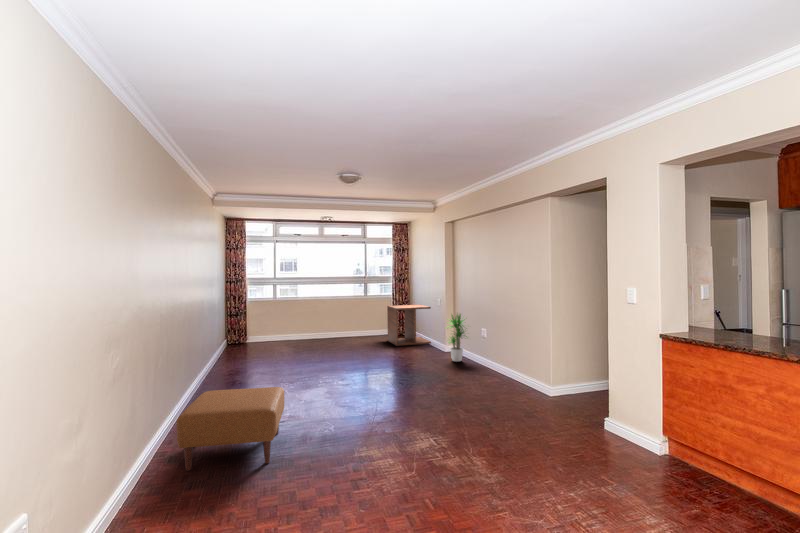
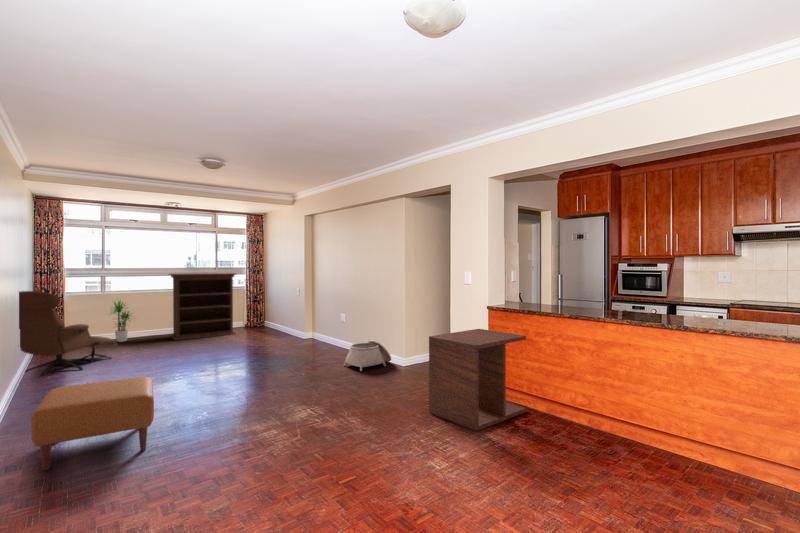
bookshelf: none [325,281,383,344] -> present [169,273,236,340]
lounge chair: none [201,299,280,370] -> present [19,291,118,376]
side table: present [387,305,431,346] -> present [429,329,526,431]
potted plant: present [448,314,467,362] -> present [111,301,131,342]
basket: none [479,361,535,396] -> present [343,340,391,371]

